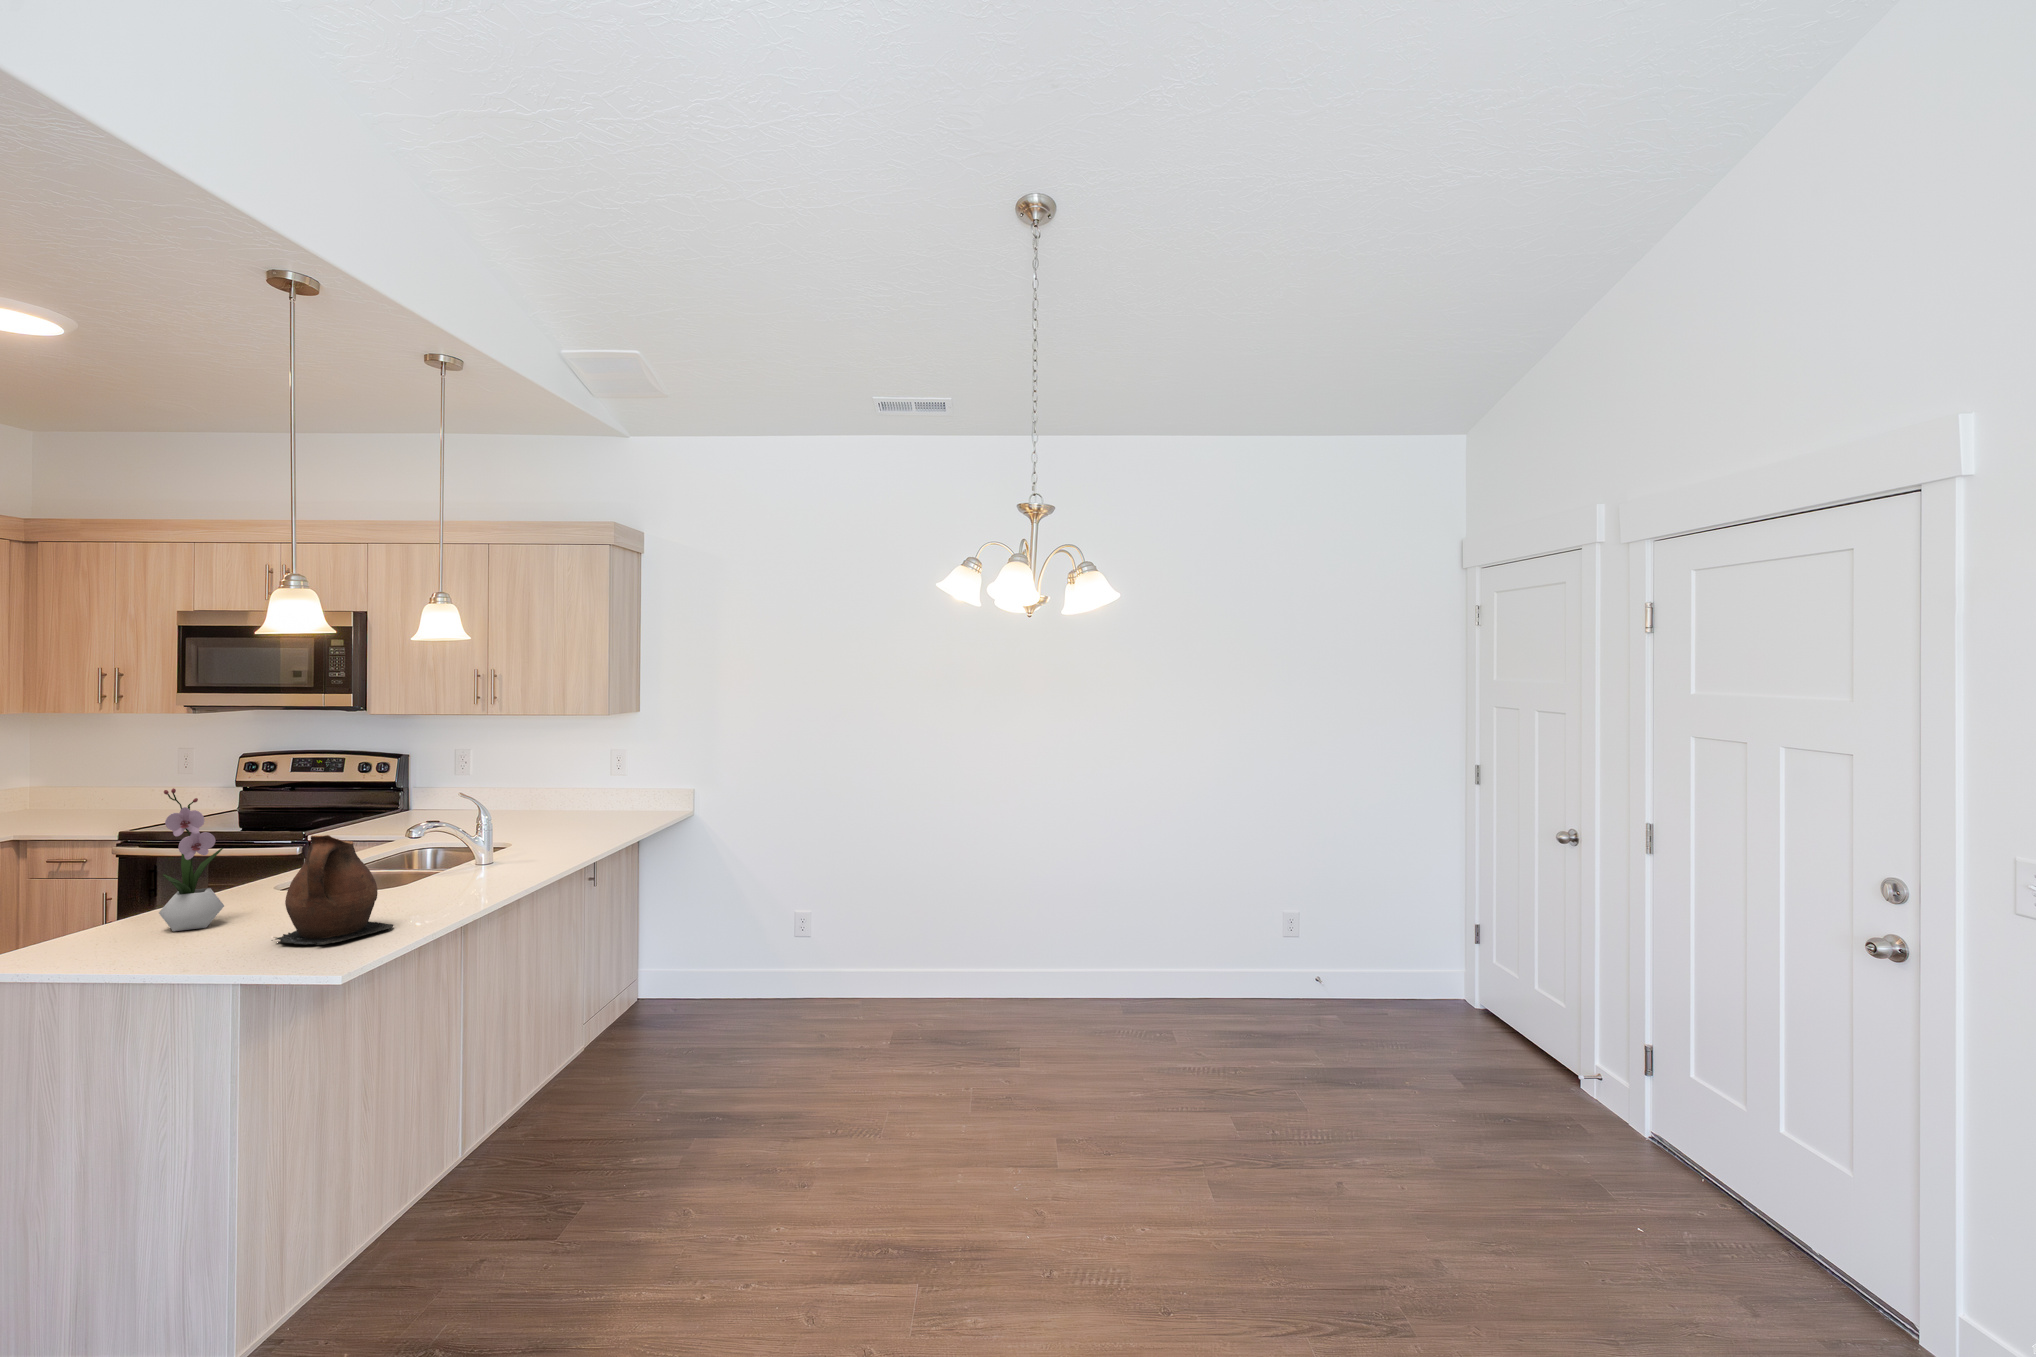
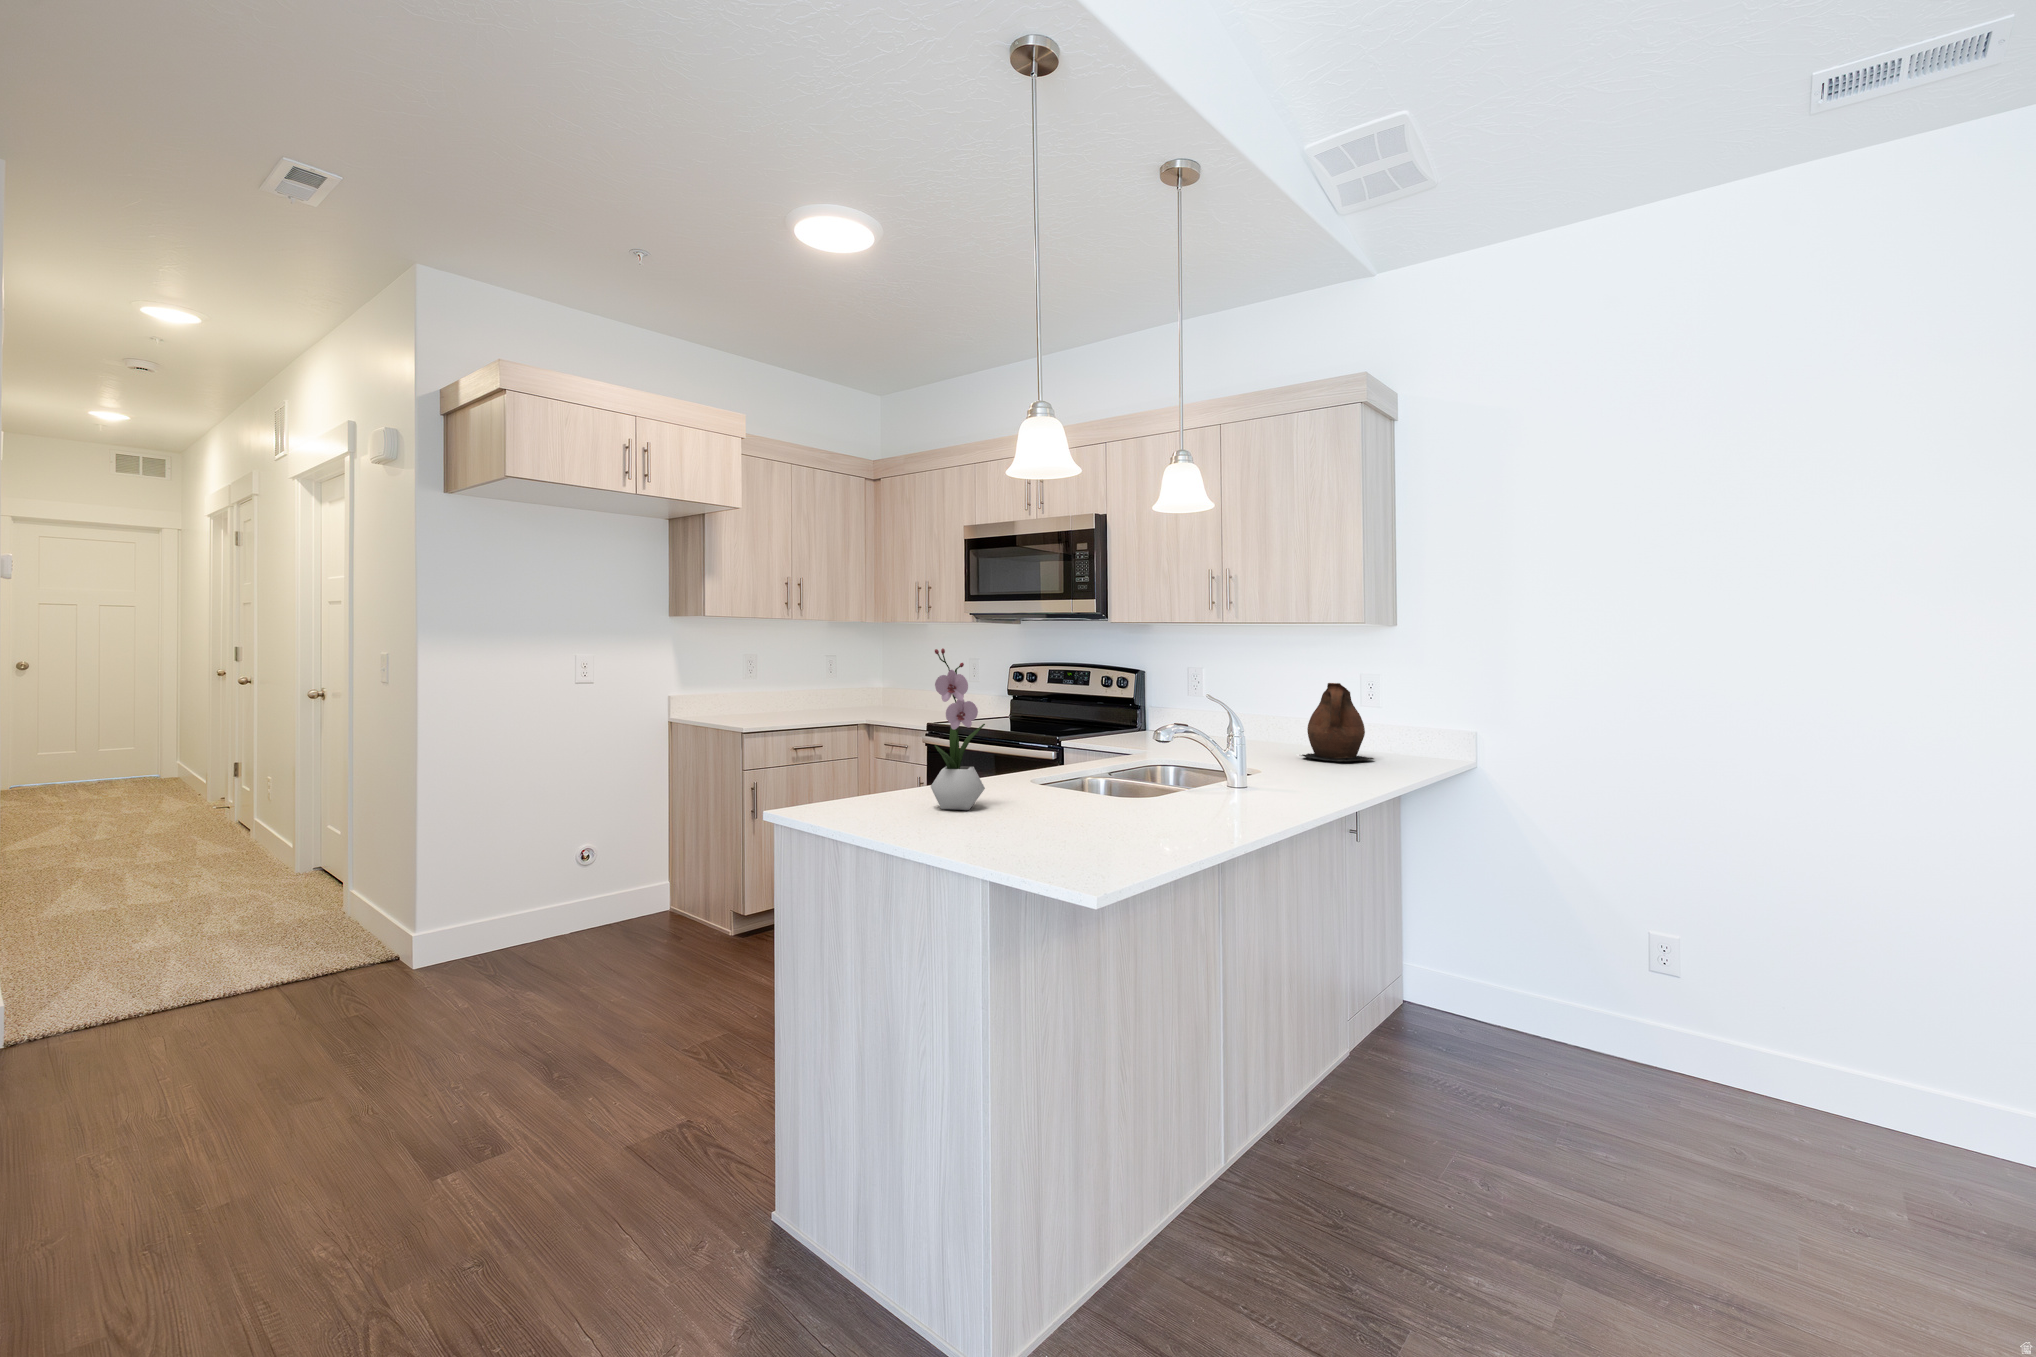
ceramic pitcher: present [272,835,393,945] -> present [1302,683,1374,761]

